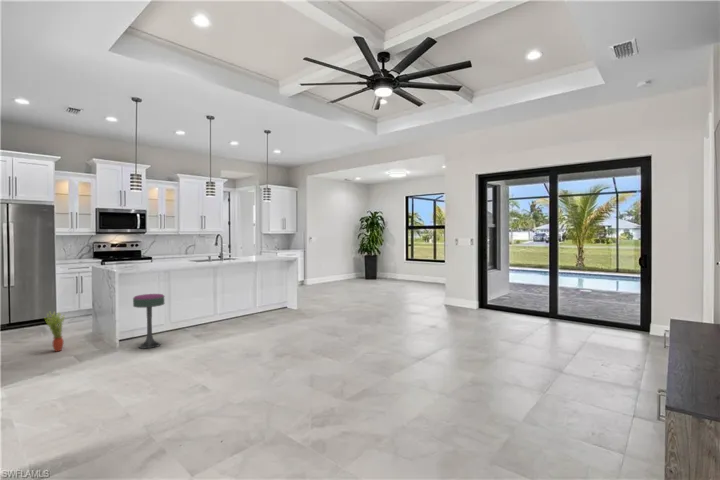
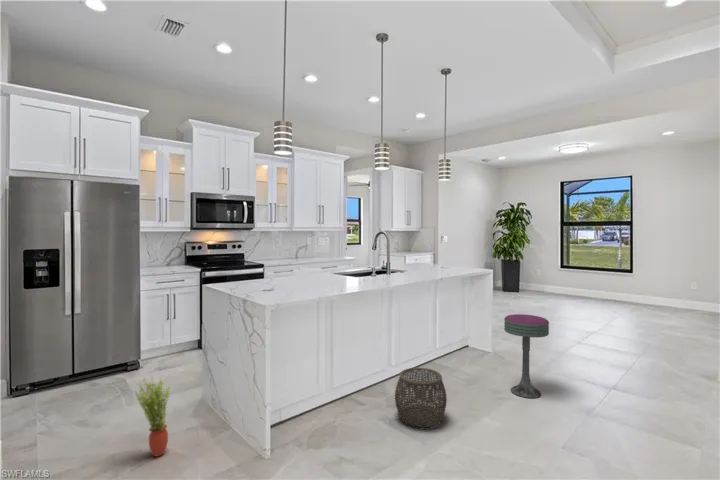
bar stool: present [133,294,164,348] -> present [504,314,549,398]
woven basket: none [197,311,227,339] -> present [395,368,447,427]

